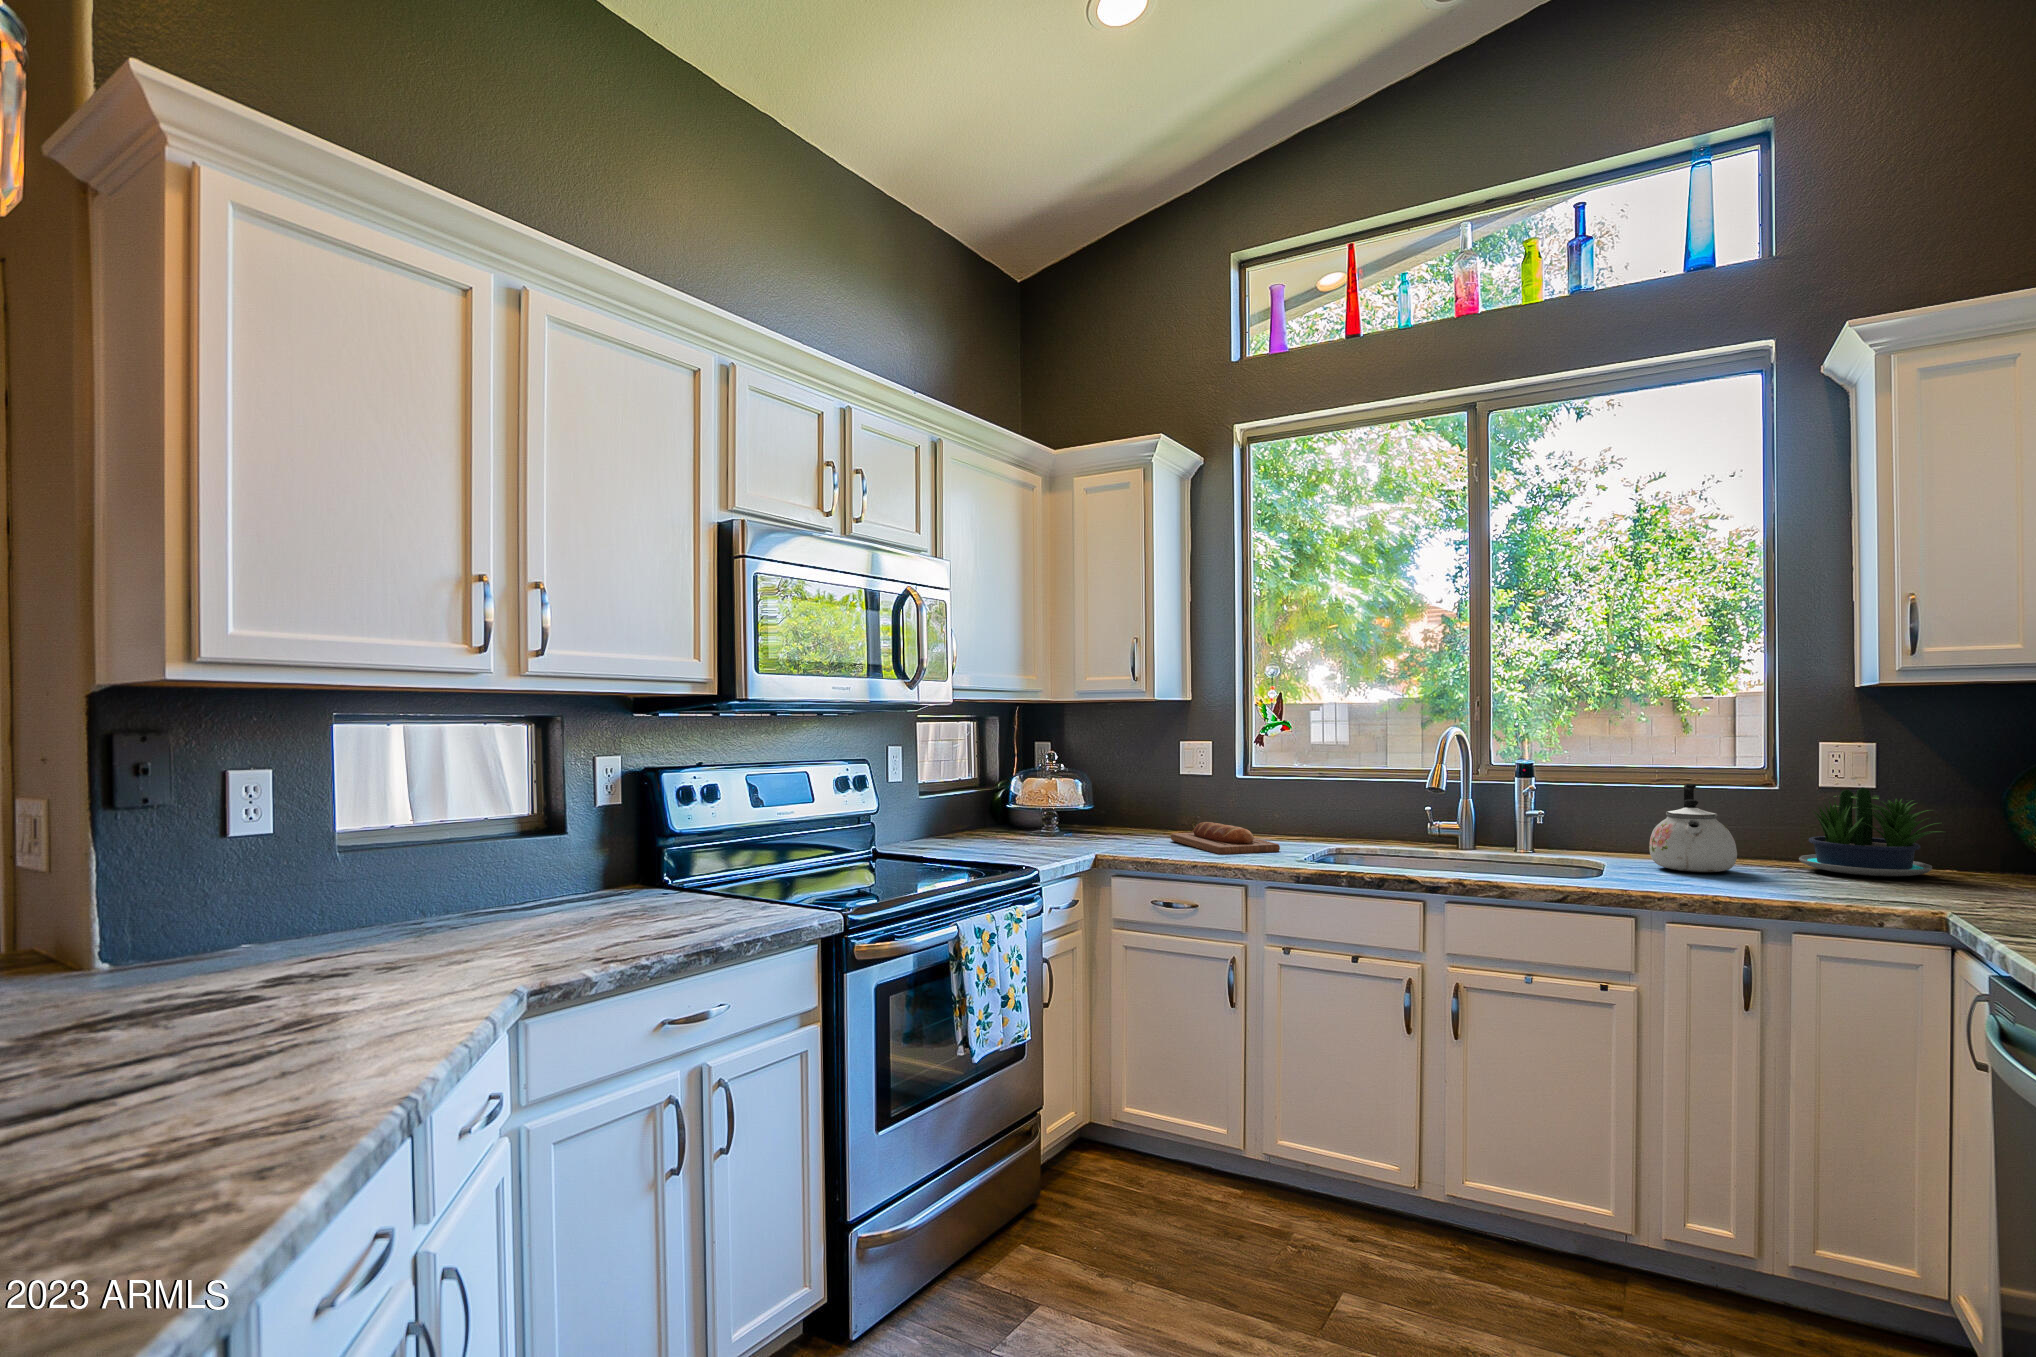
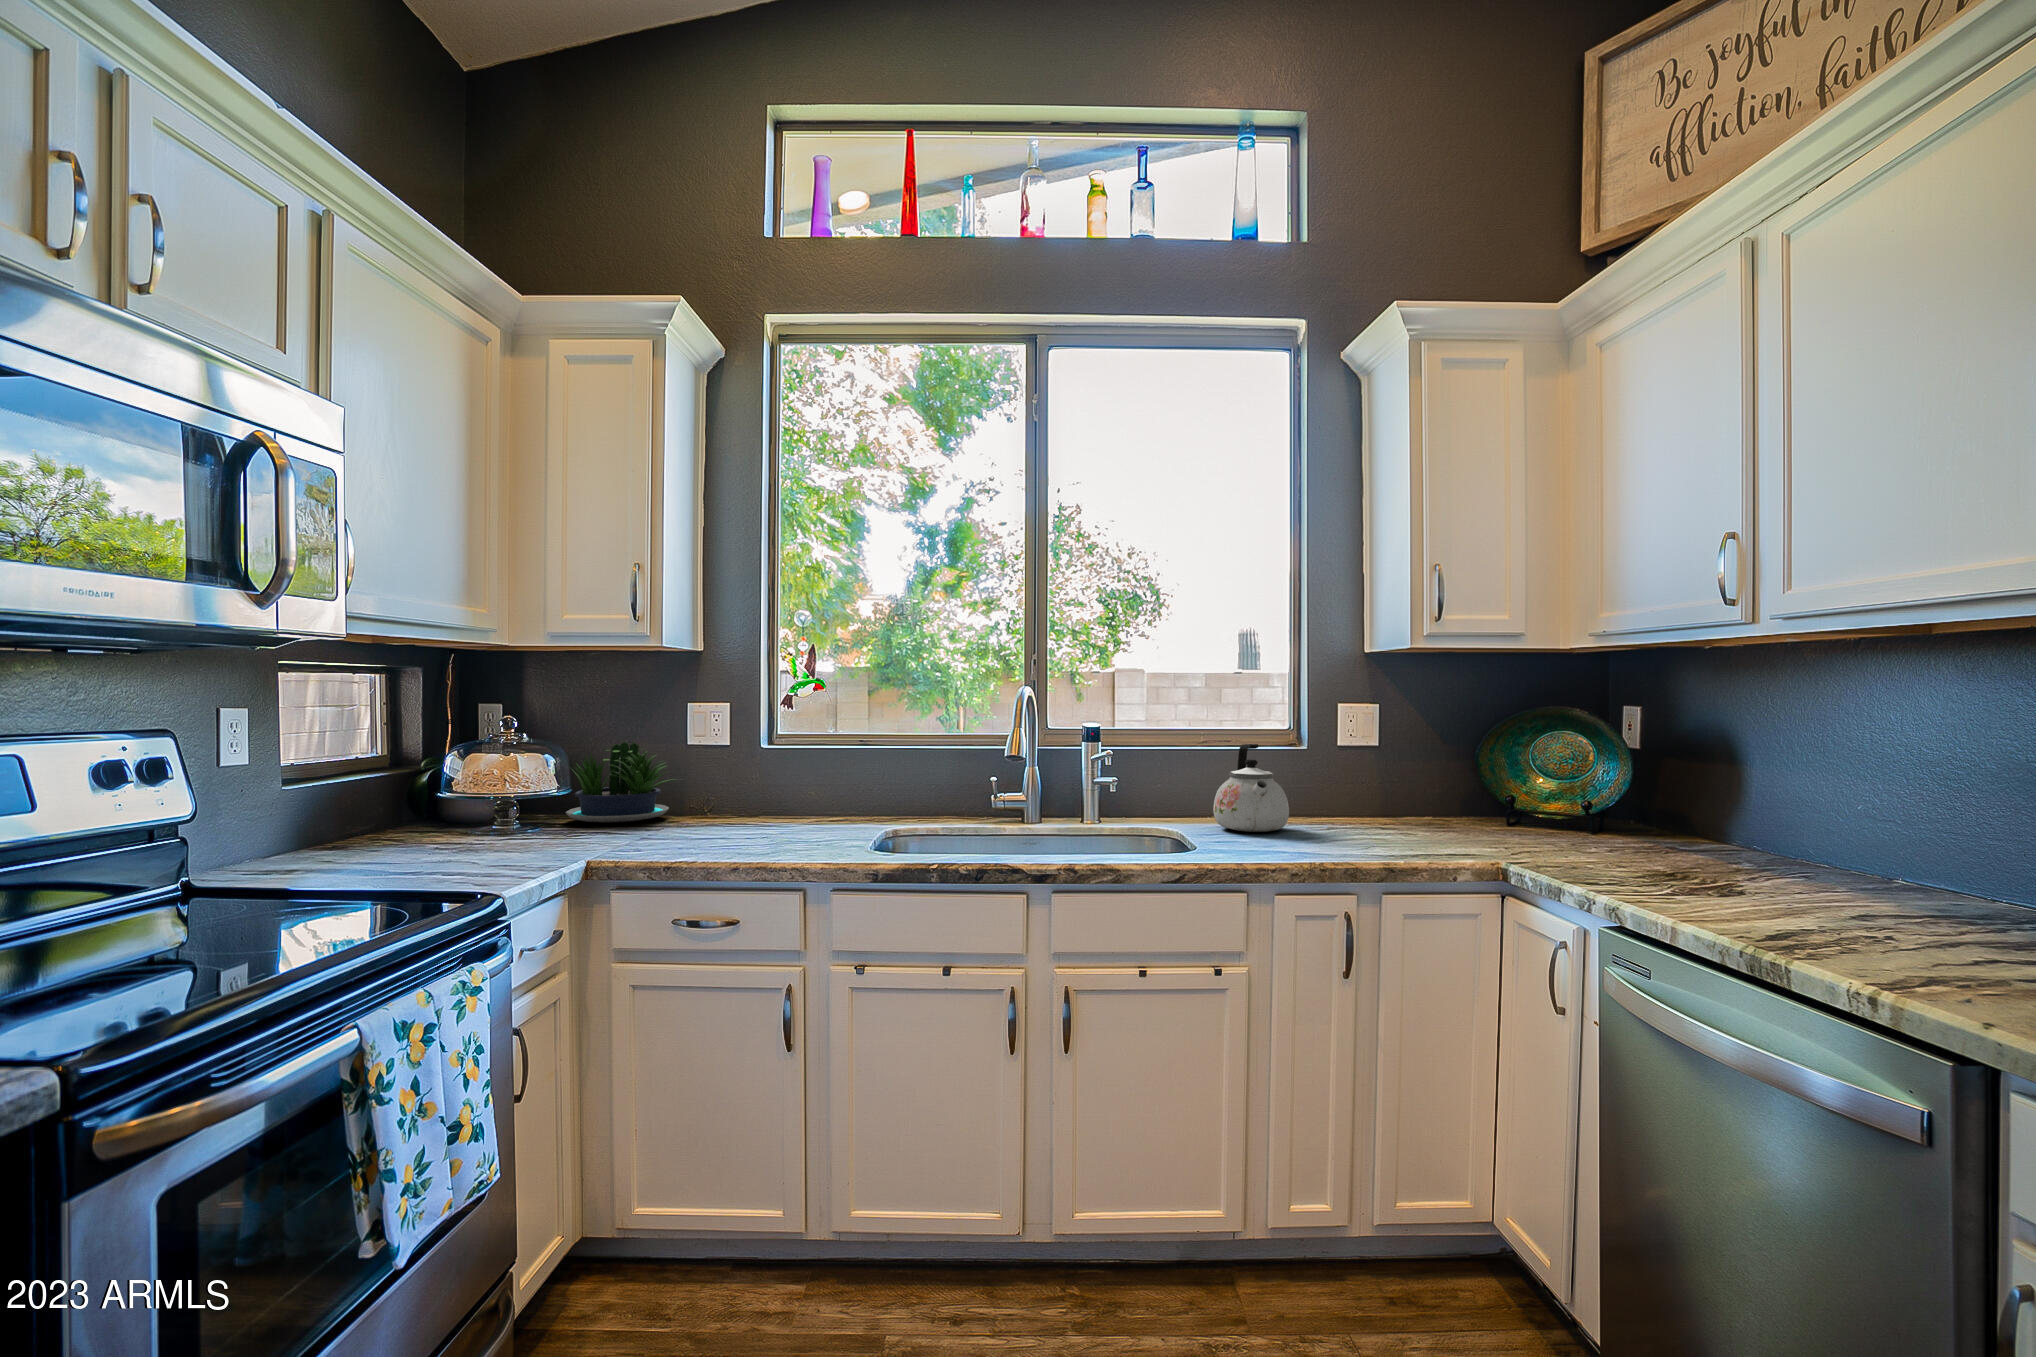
potted plant: present [1799,787,1941,876] -> present [566,742,677,822]
bread loaf: present [1171,822,1280,854] -> none [688,806,838,848]

